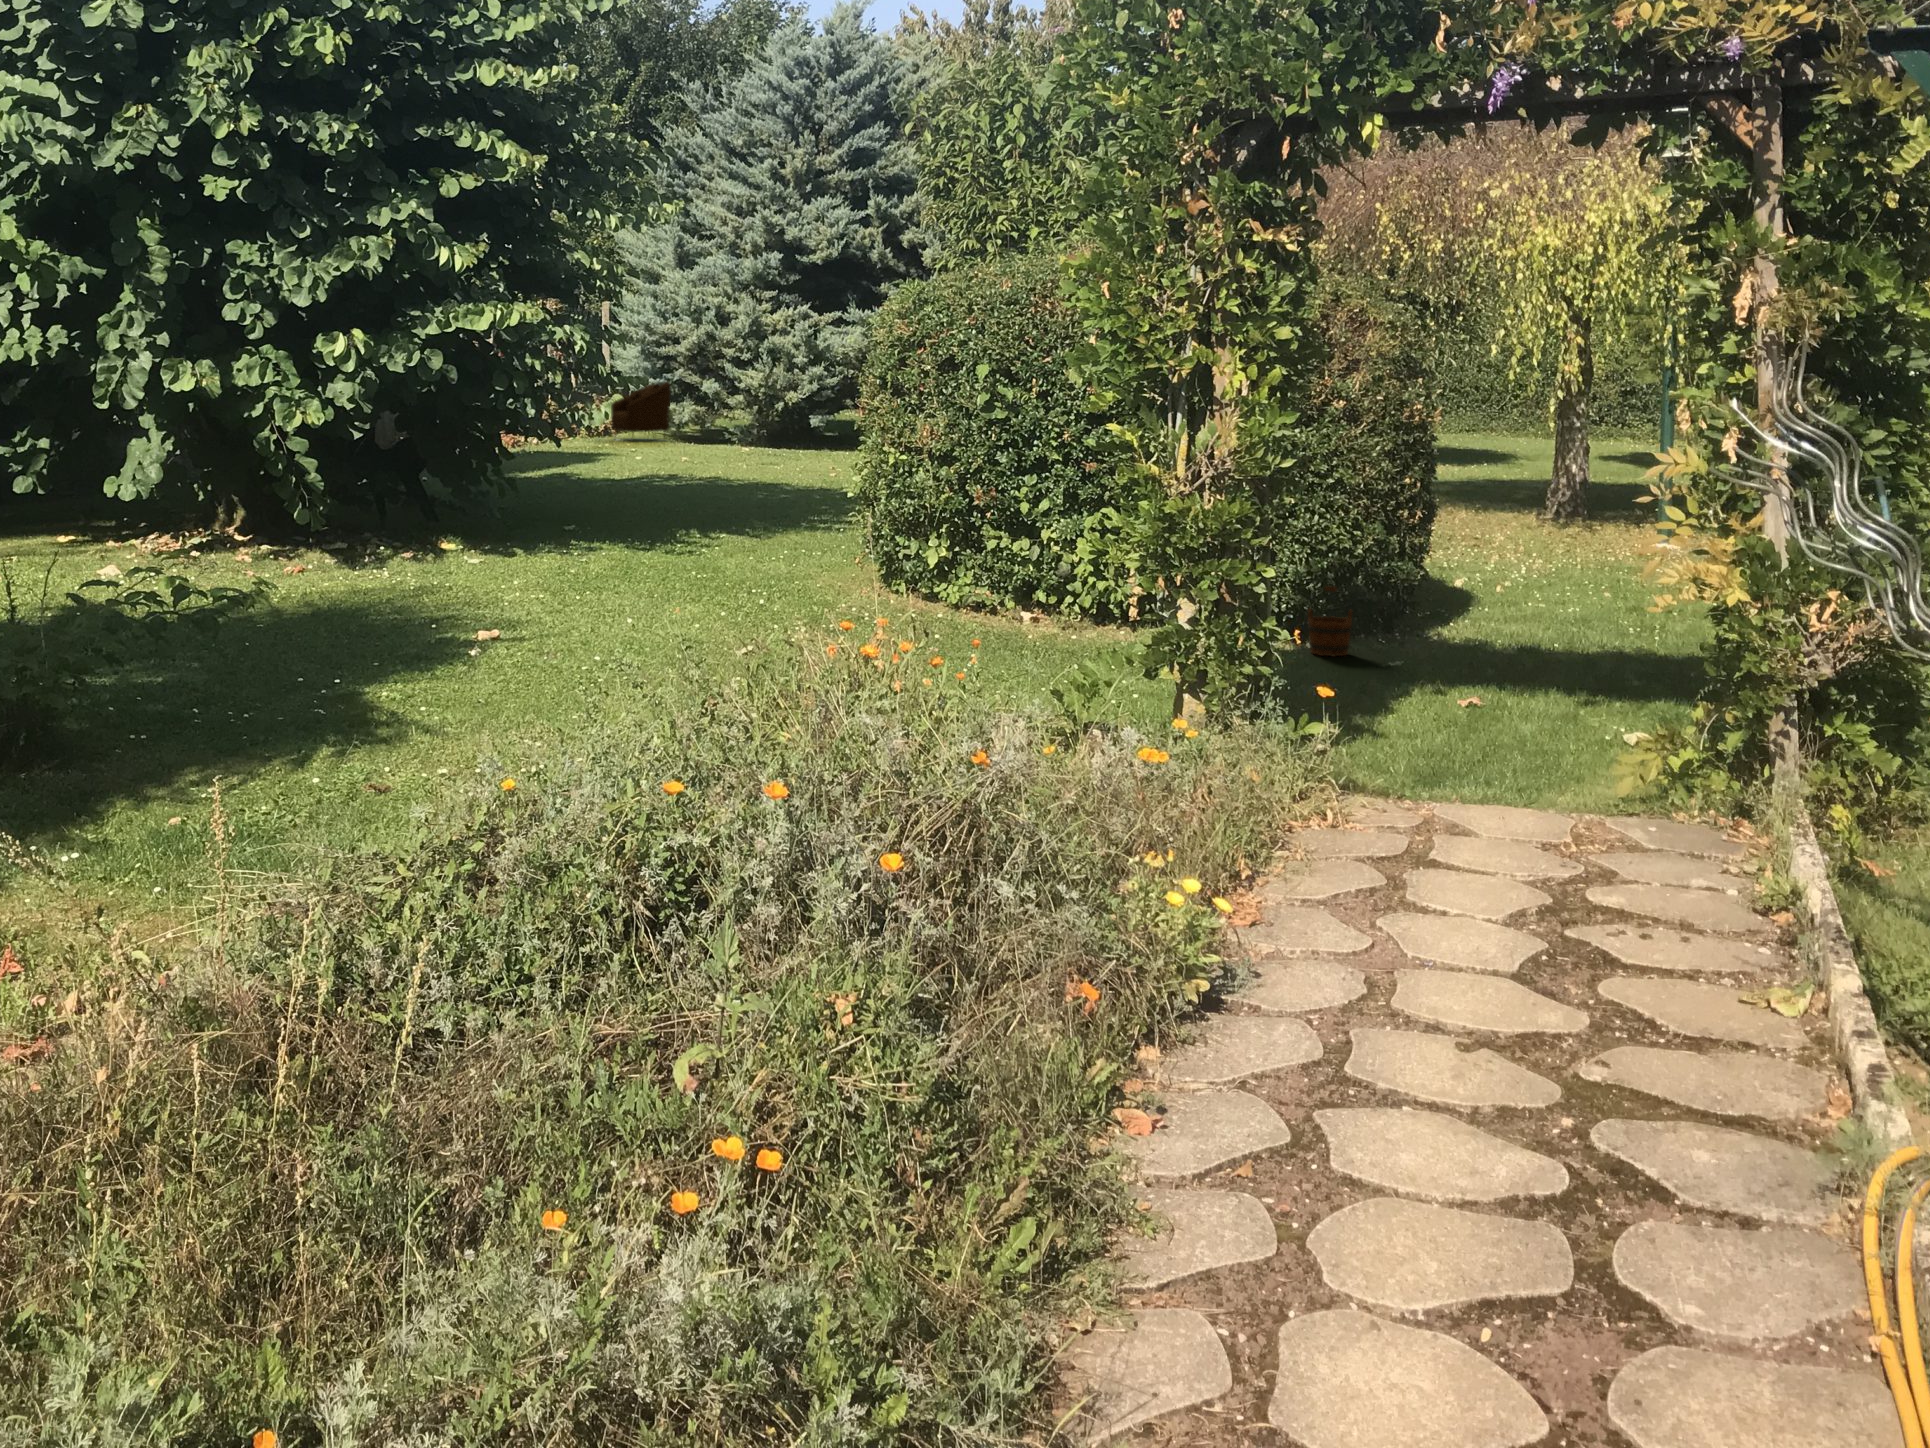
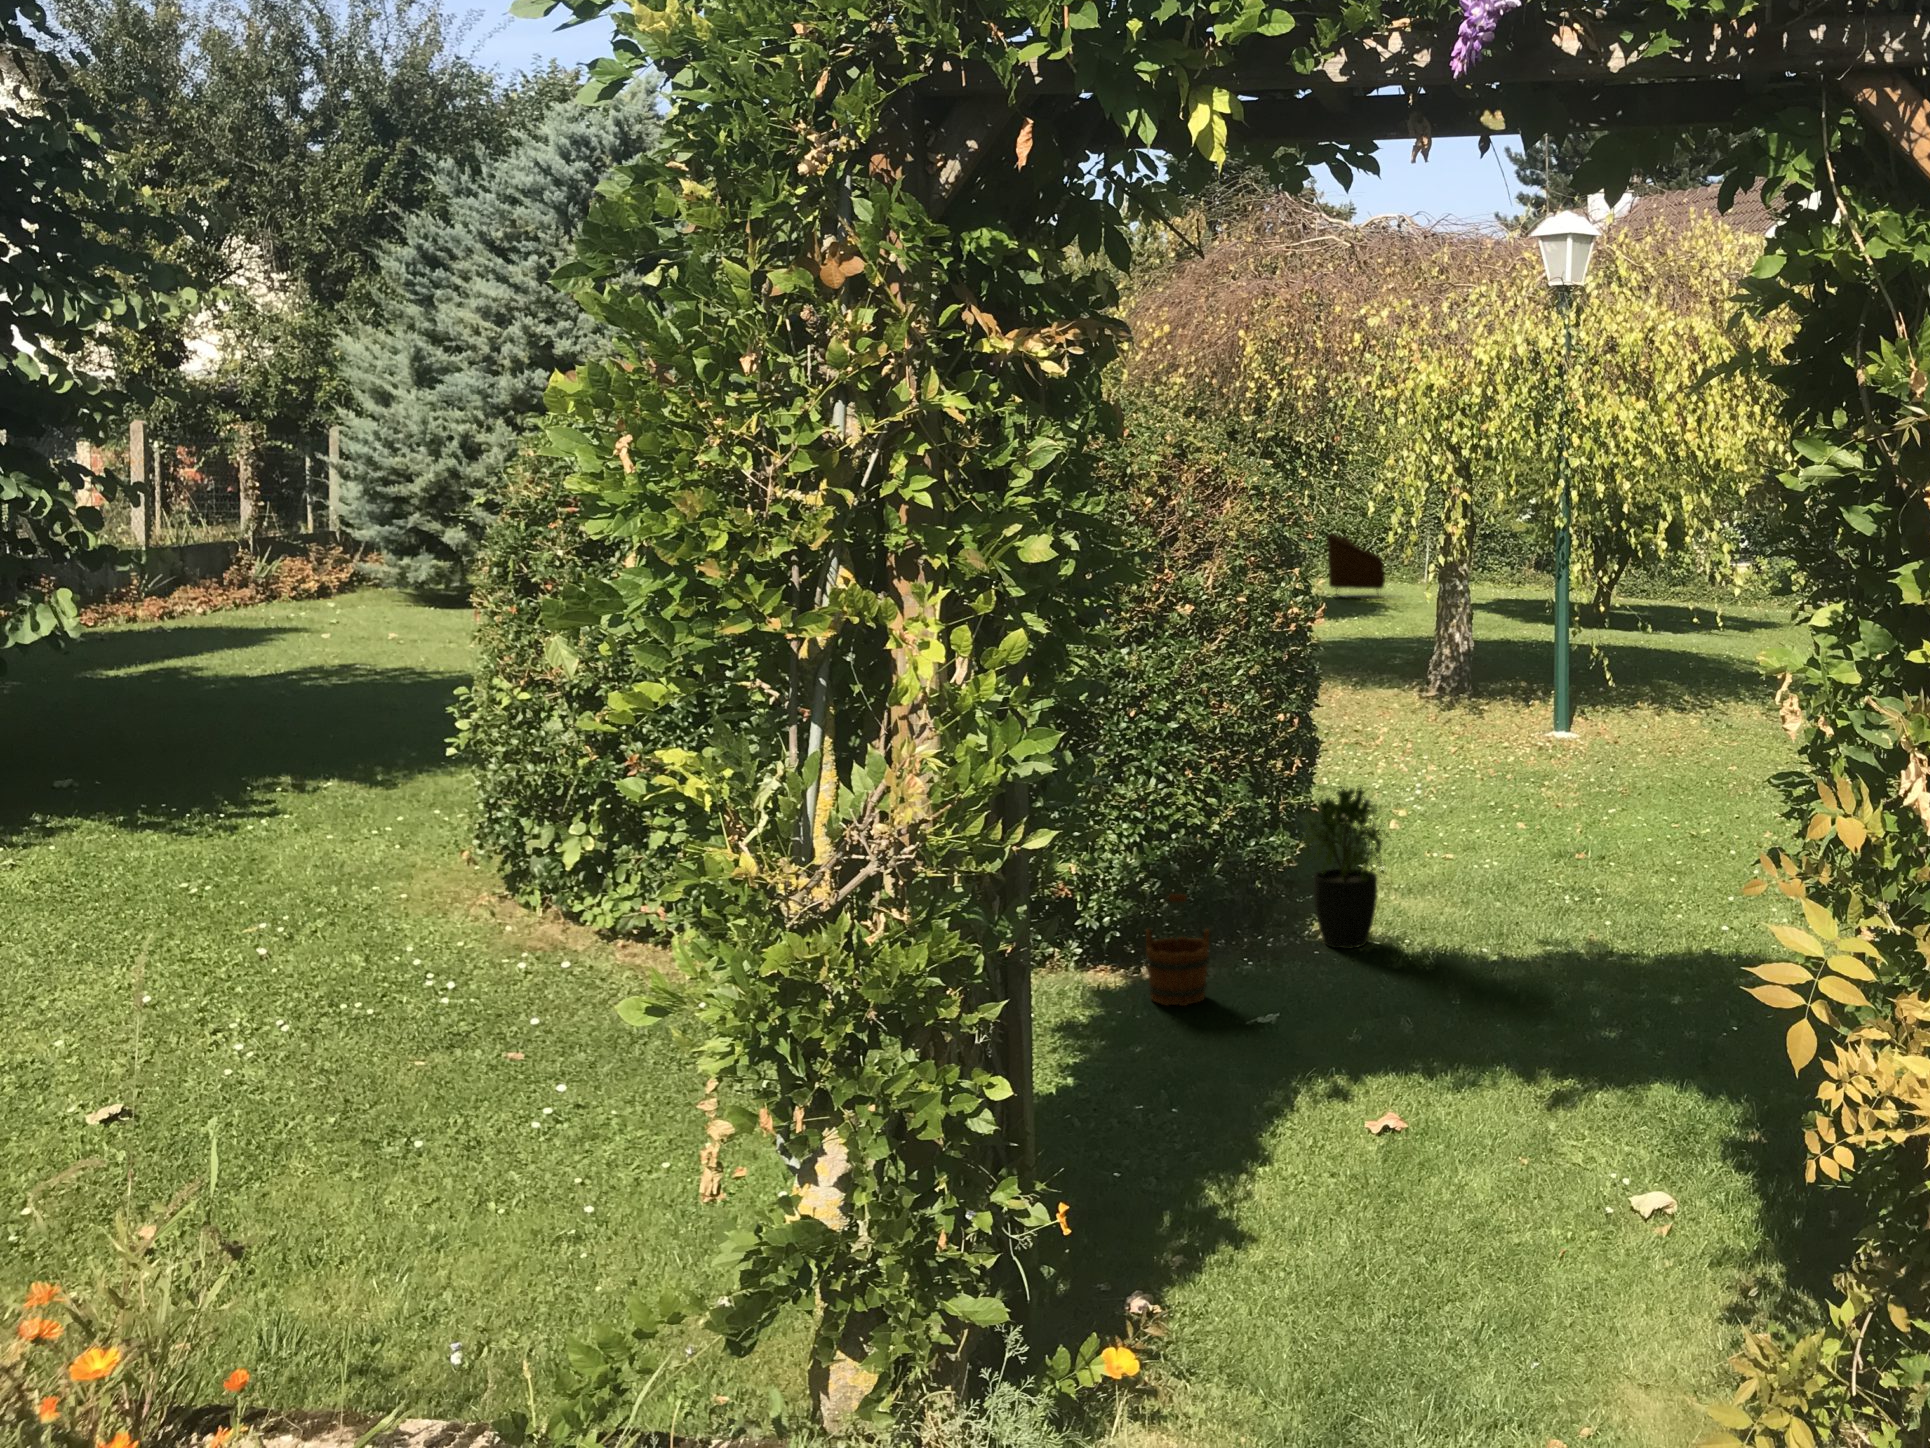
armchair: present [611,380,671,437] -> present [1327,534,1385,597]
potted plant: none [1416,528,1489,641] -> present [1302,785,1389,949]

